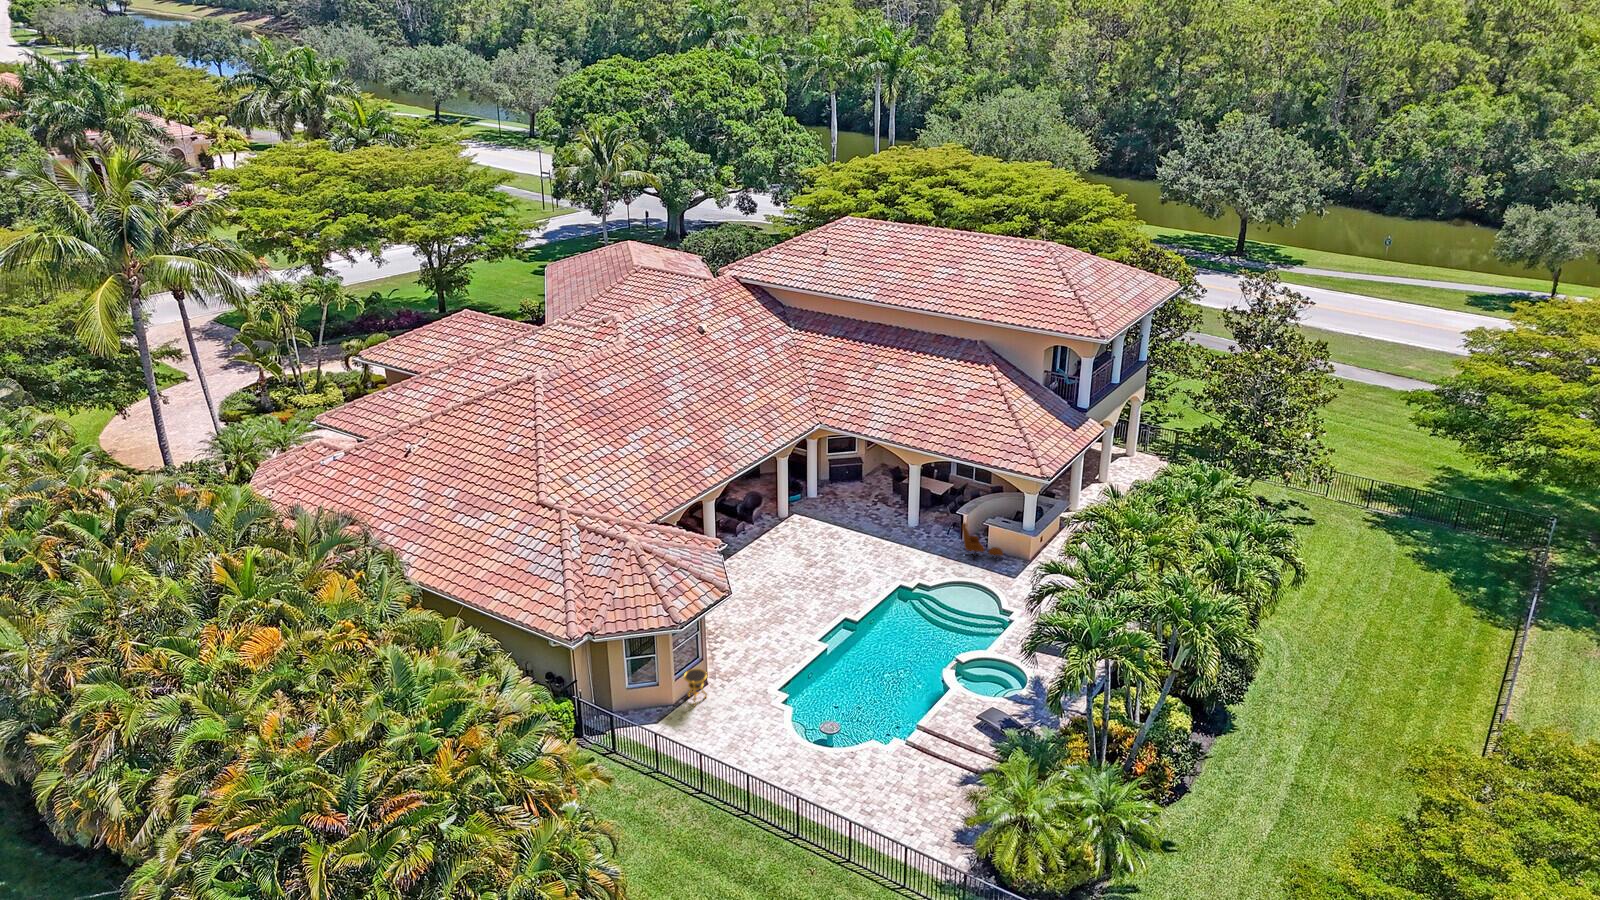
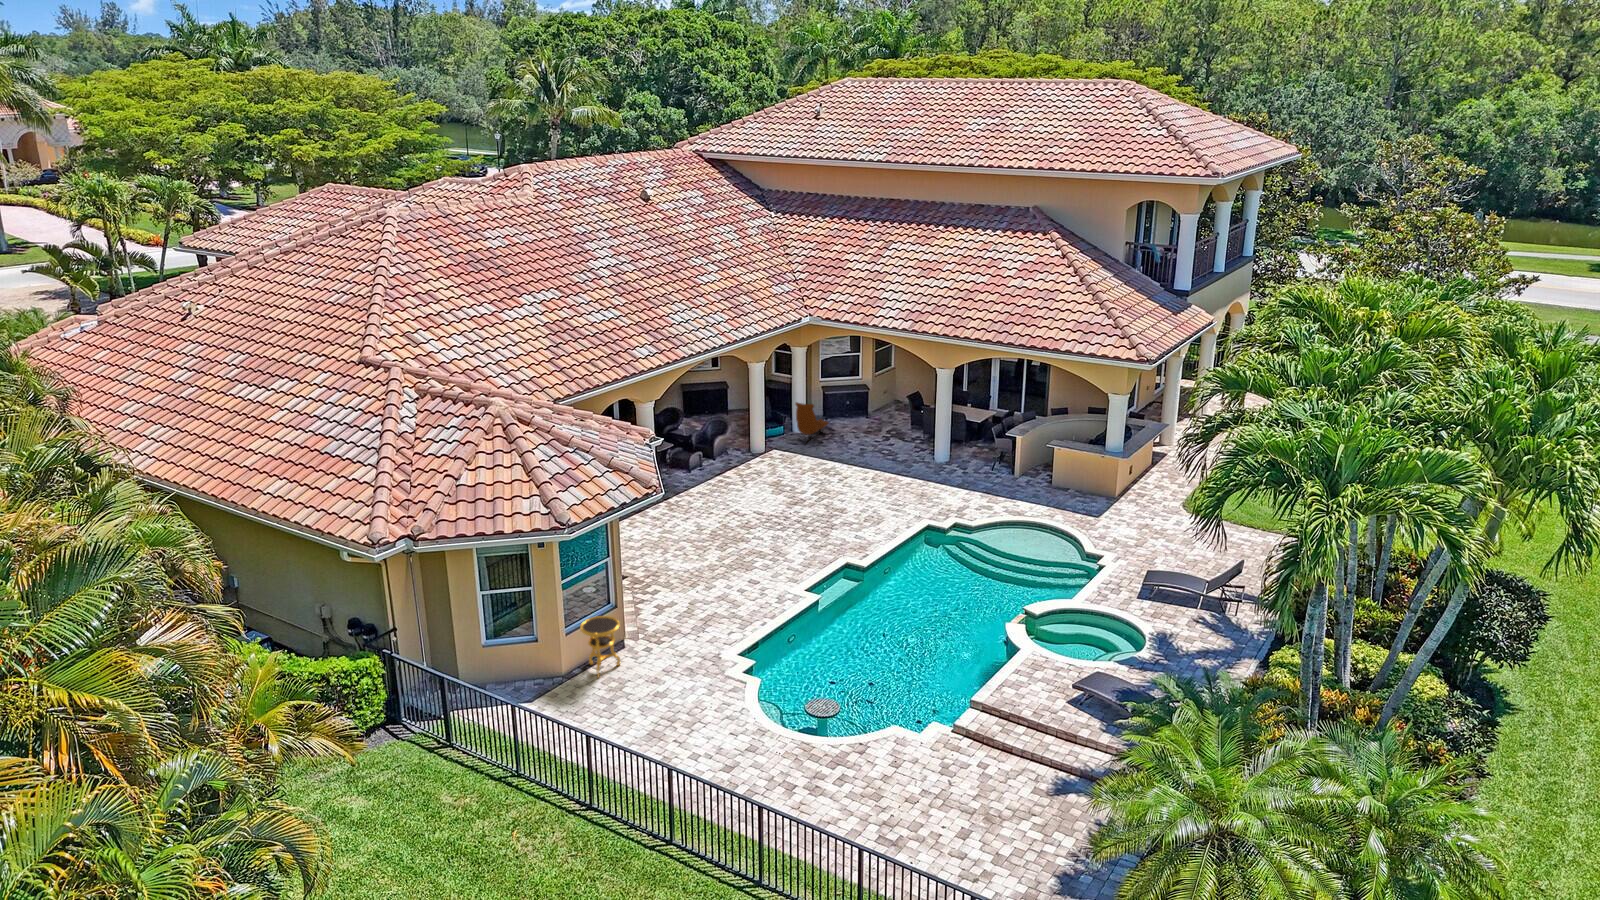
lounge chair: present [962,523,1003,559] -> present [795,402,828,442]

